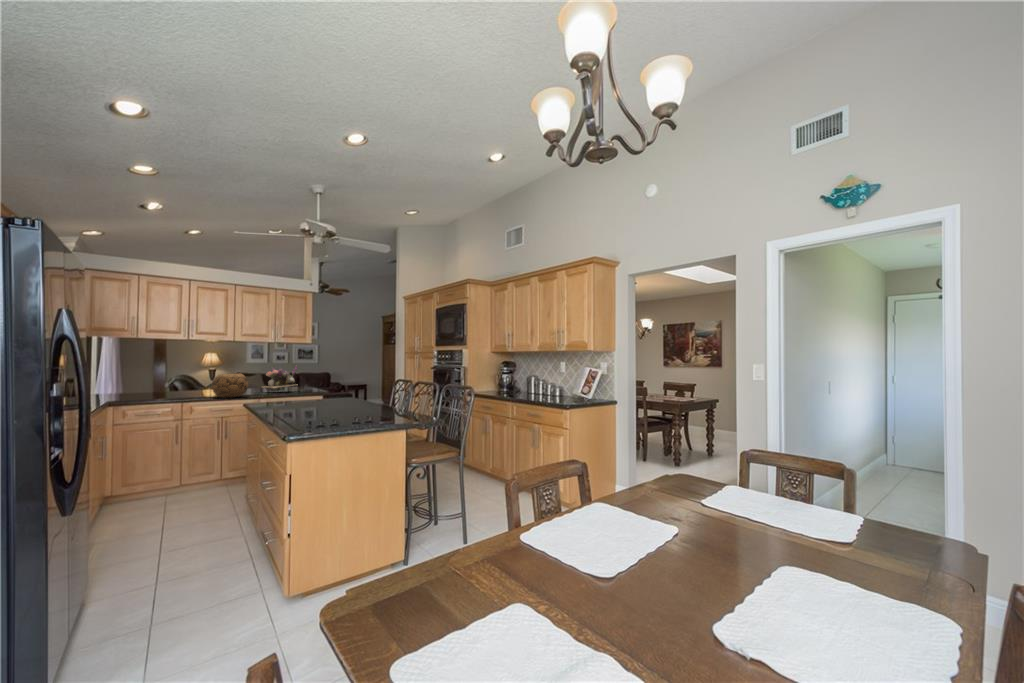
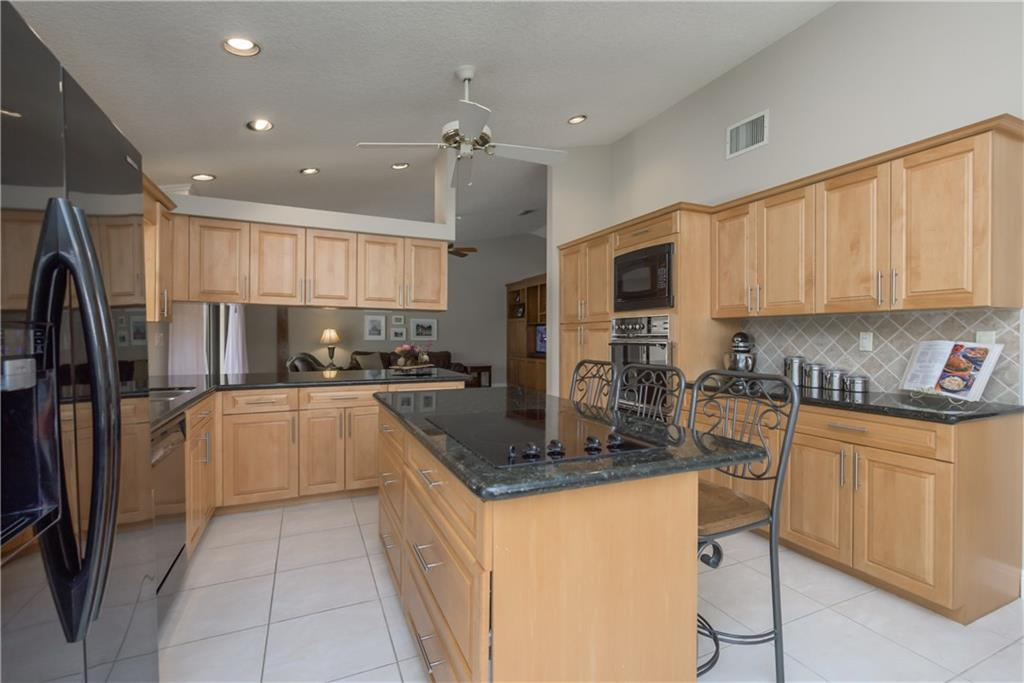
decorative bowl: present [212,373,248,398] -> none [333,349,376,382]

